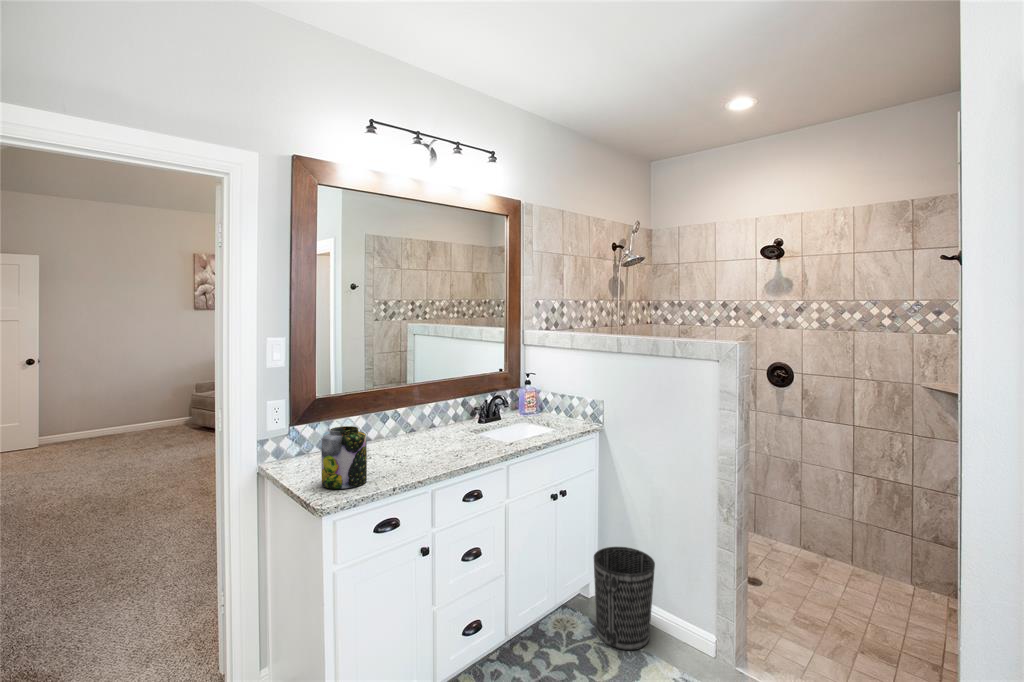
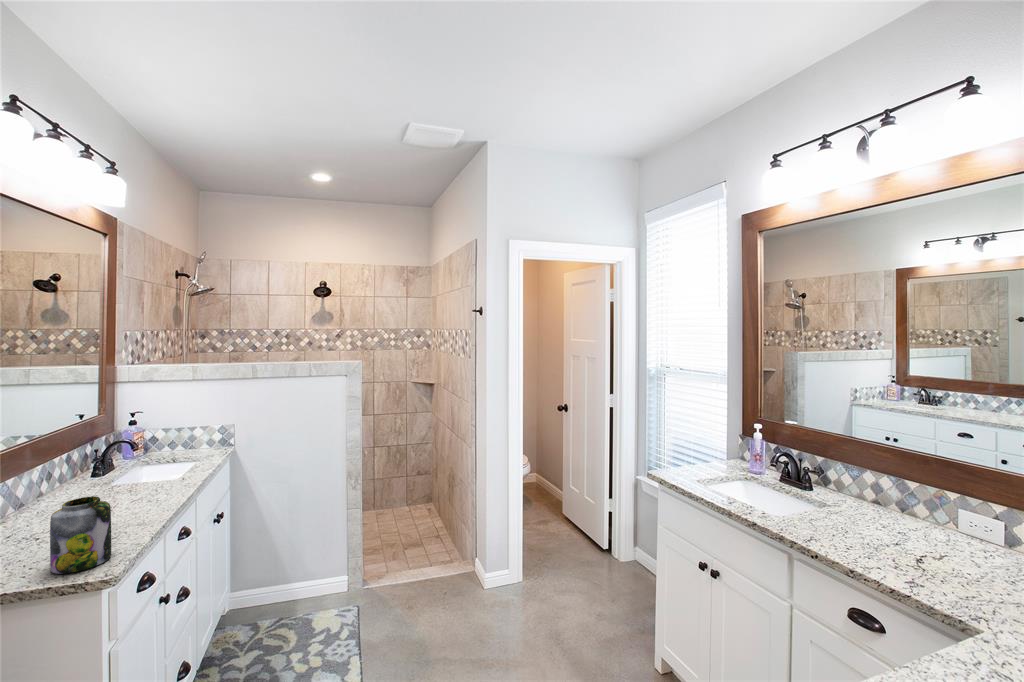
wastebasket: present [594,547,655,650] -> none [250,545,305,630]

